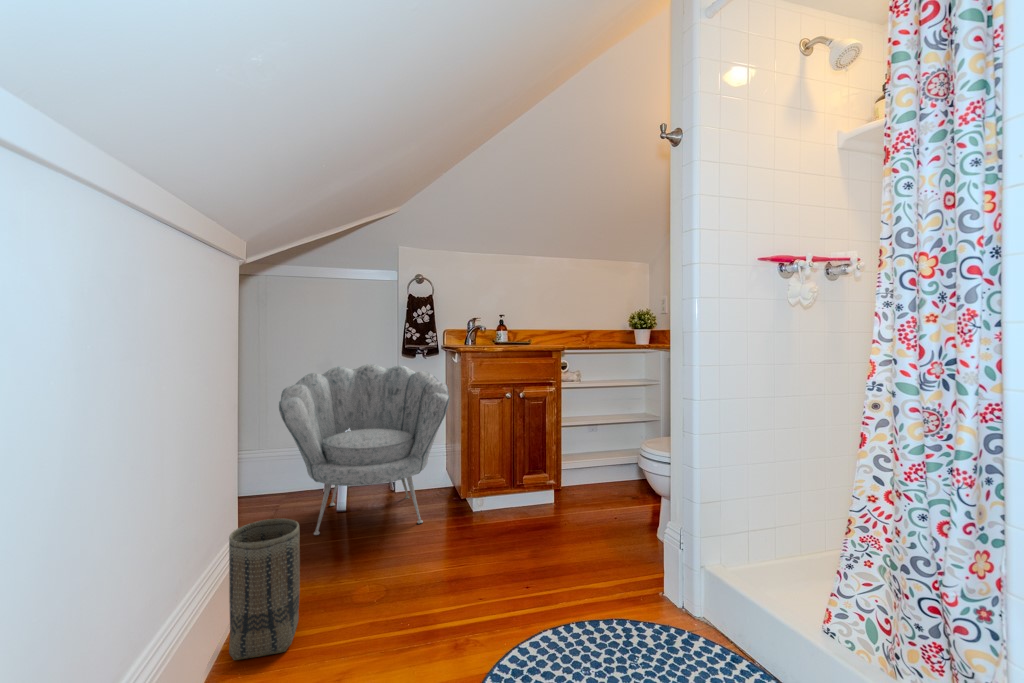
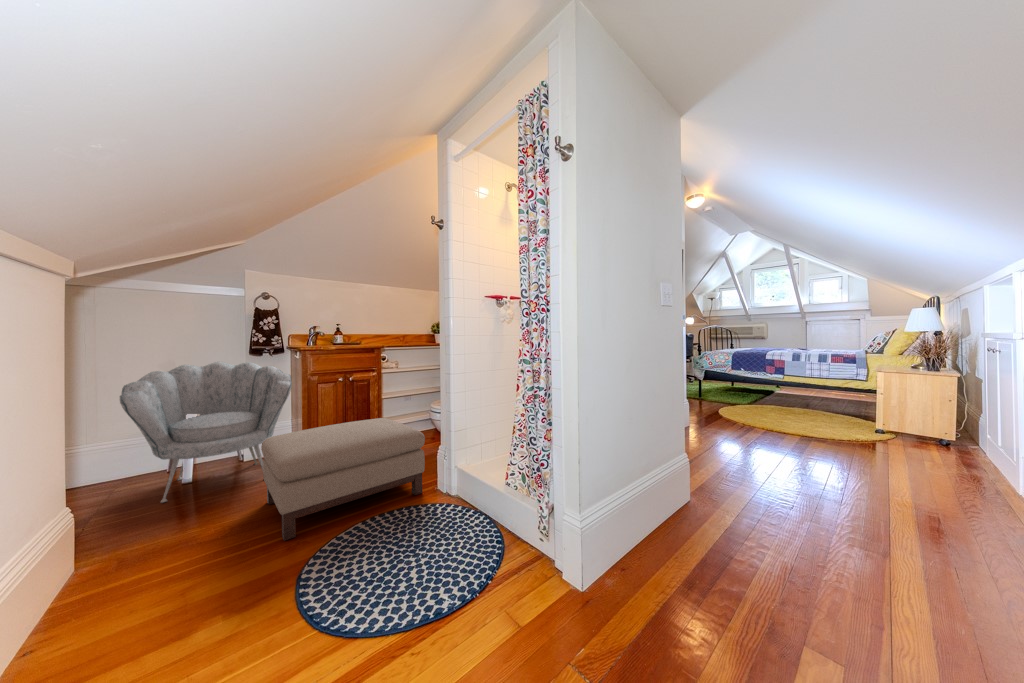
ottoman: none [417,458,644,635] -> present [261,418,425,541]
basket: present [229,519,300,660] -> none [71,483,148,600]

